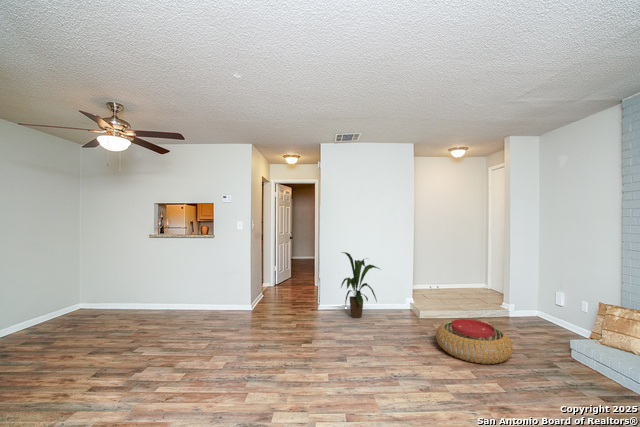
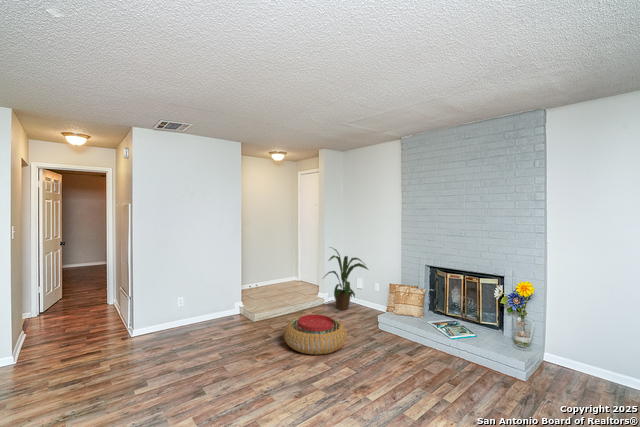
house plant: present [341,252,379,318] -> present [325,249,368,310]

